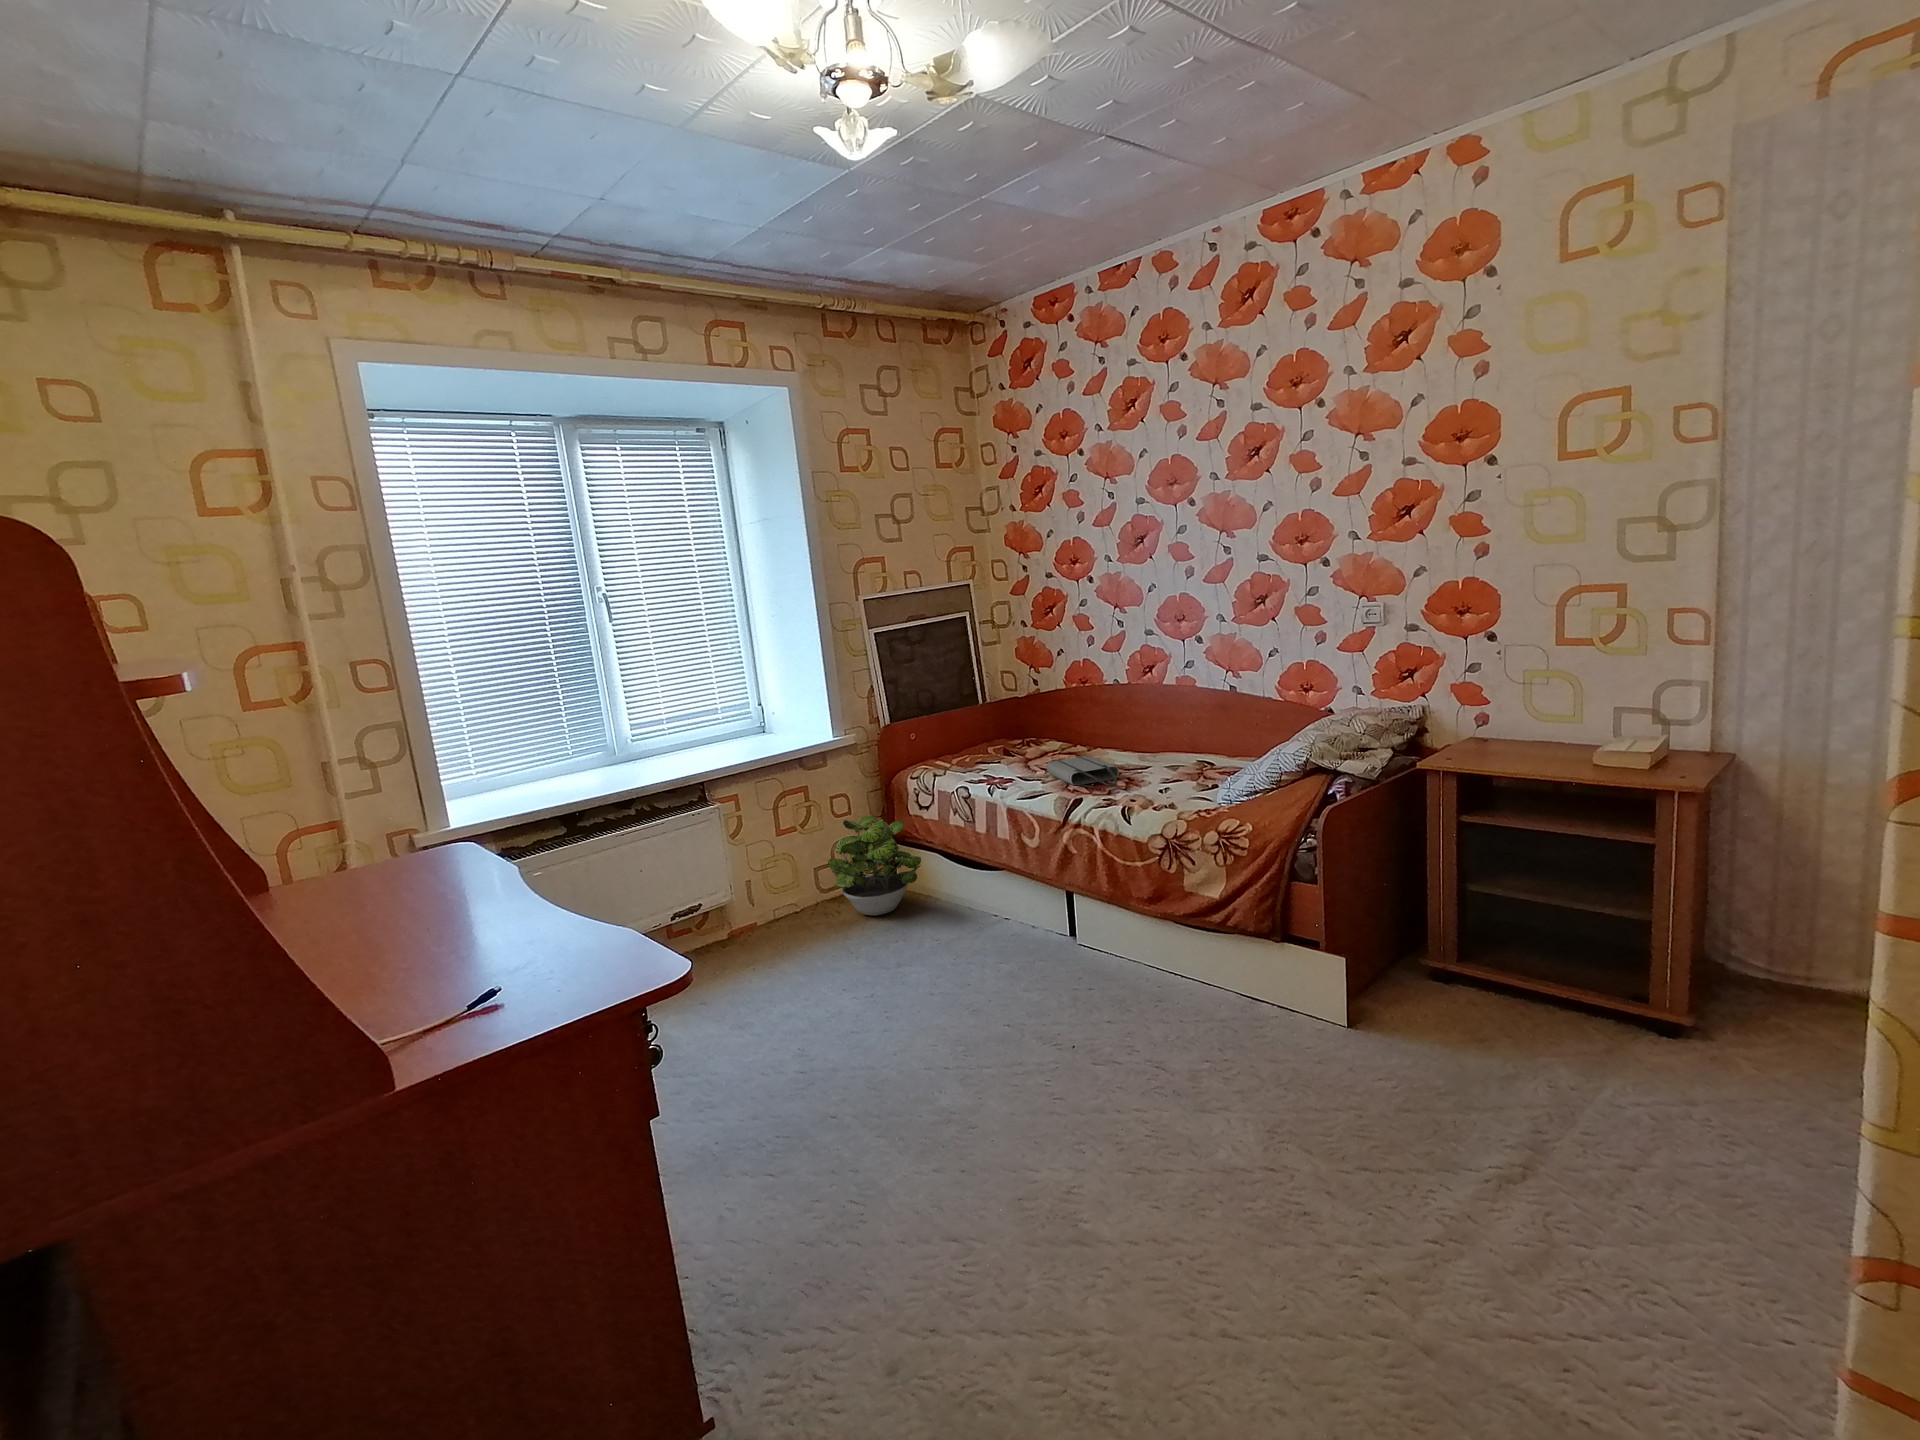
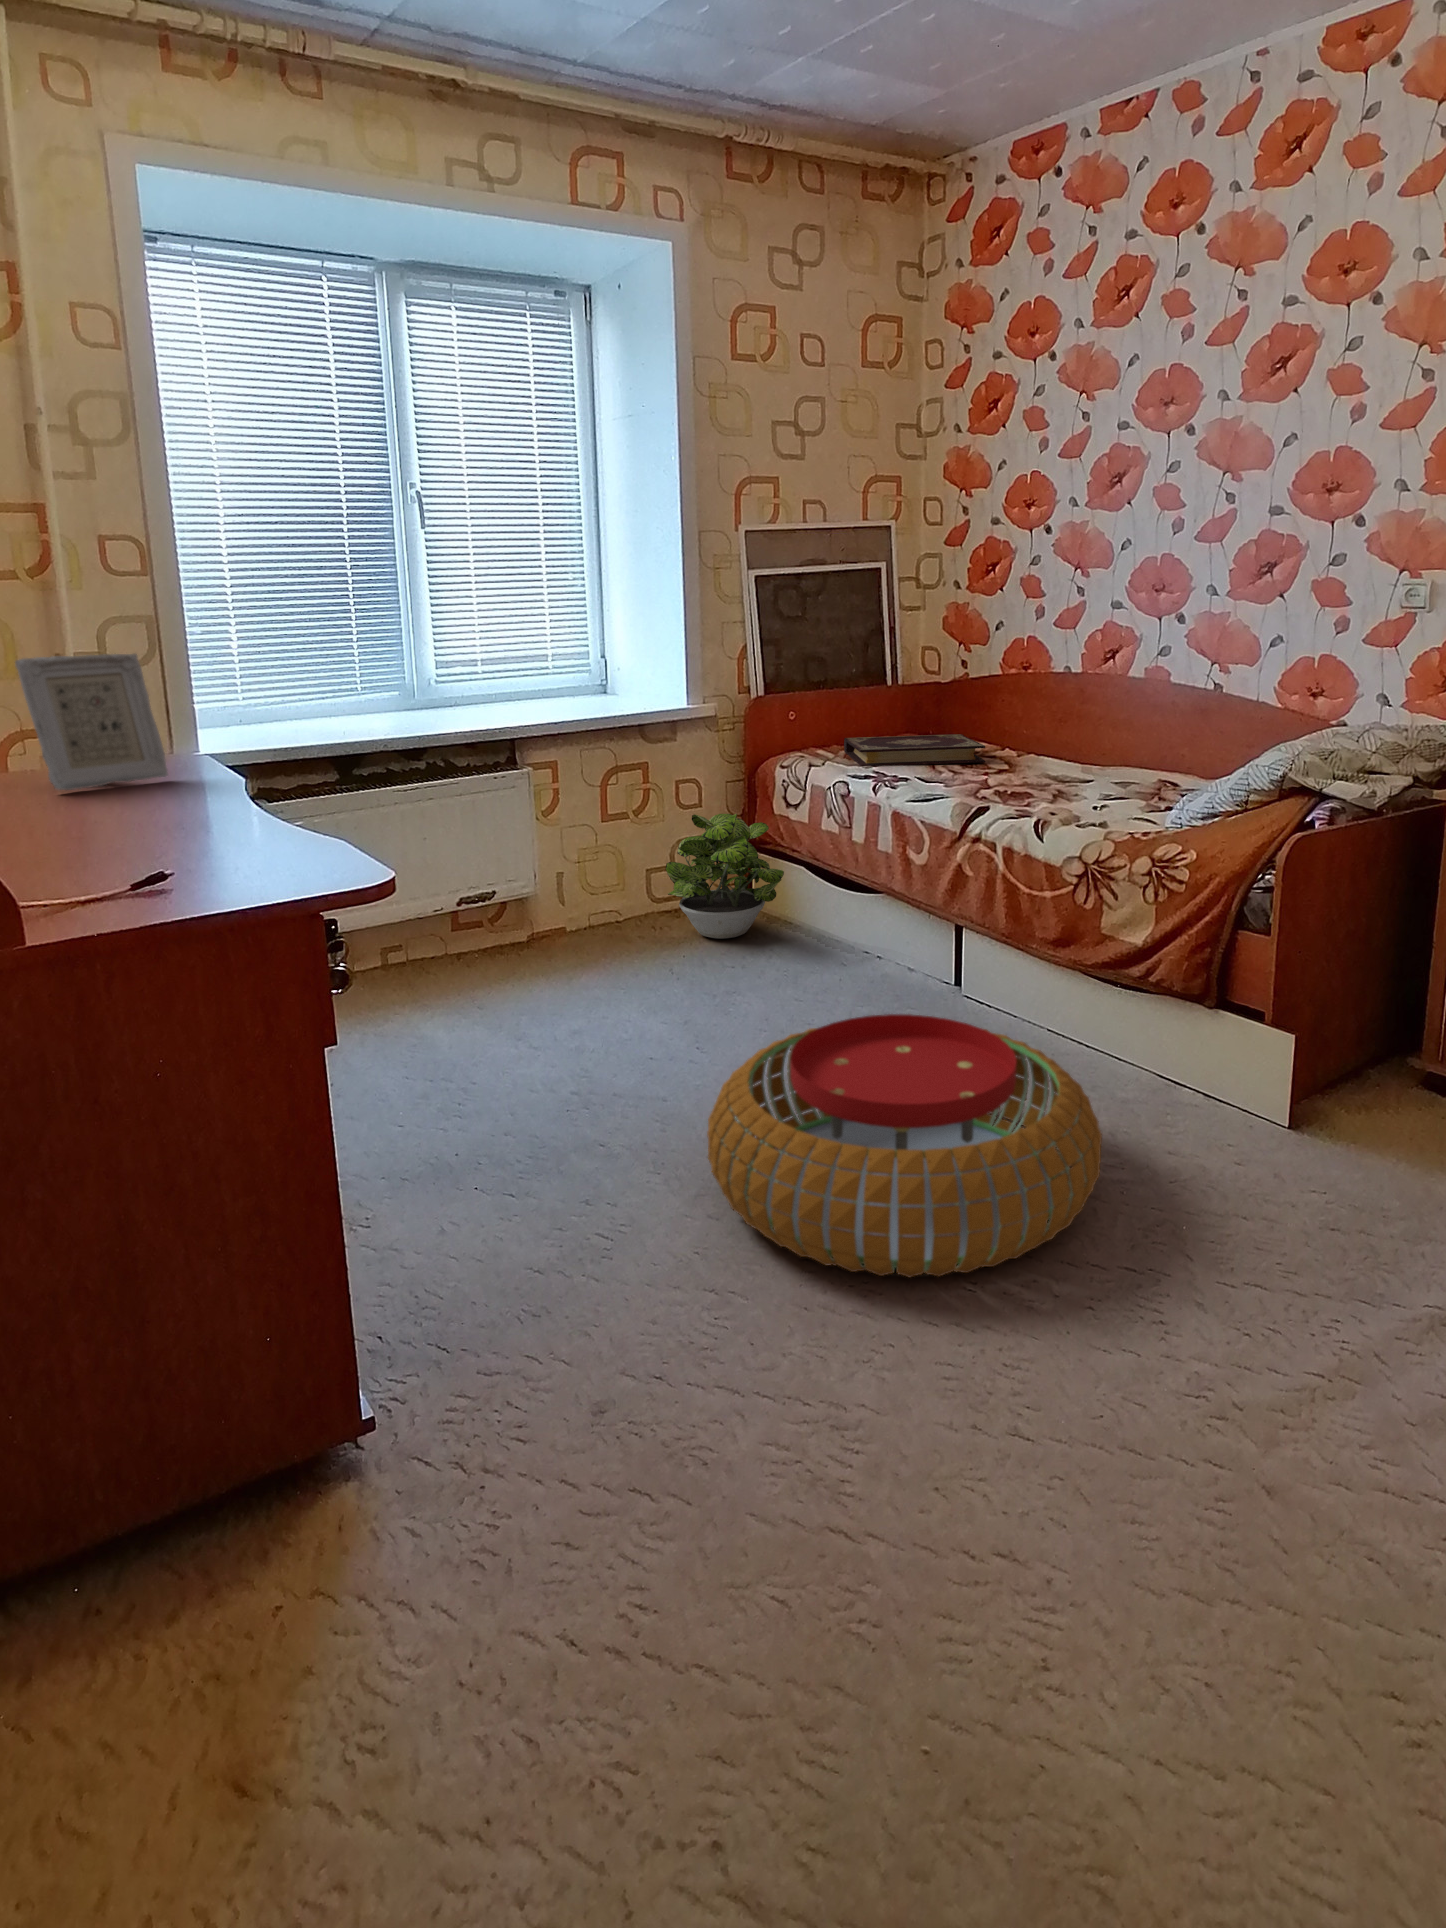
book: none [952,735,1062,771] -> present [844,734,985,766]
tote bag: present [1047,756,1119,788] -> none [958,760,1049,796]
picture frame: none [321,782,461,910] -> present [15,654,168,790]
pouf: none [923,982,1234,1211] -> present [707,1014,1102,1277]

